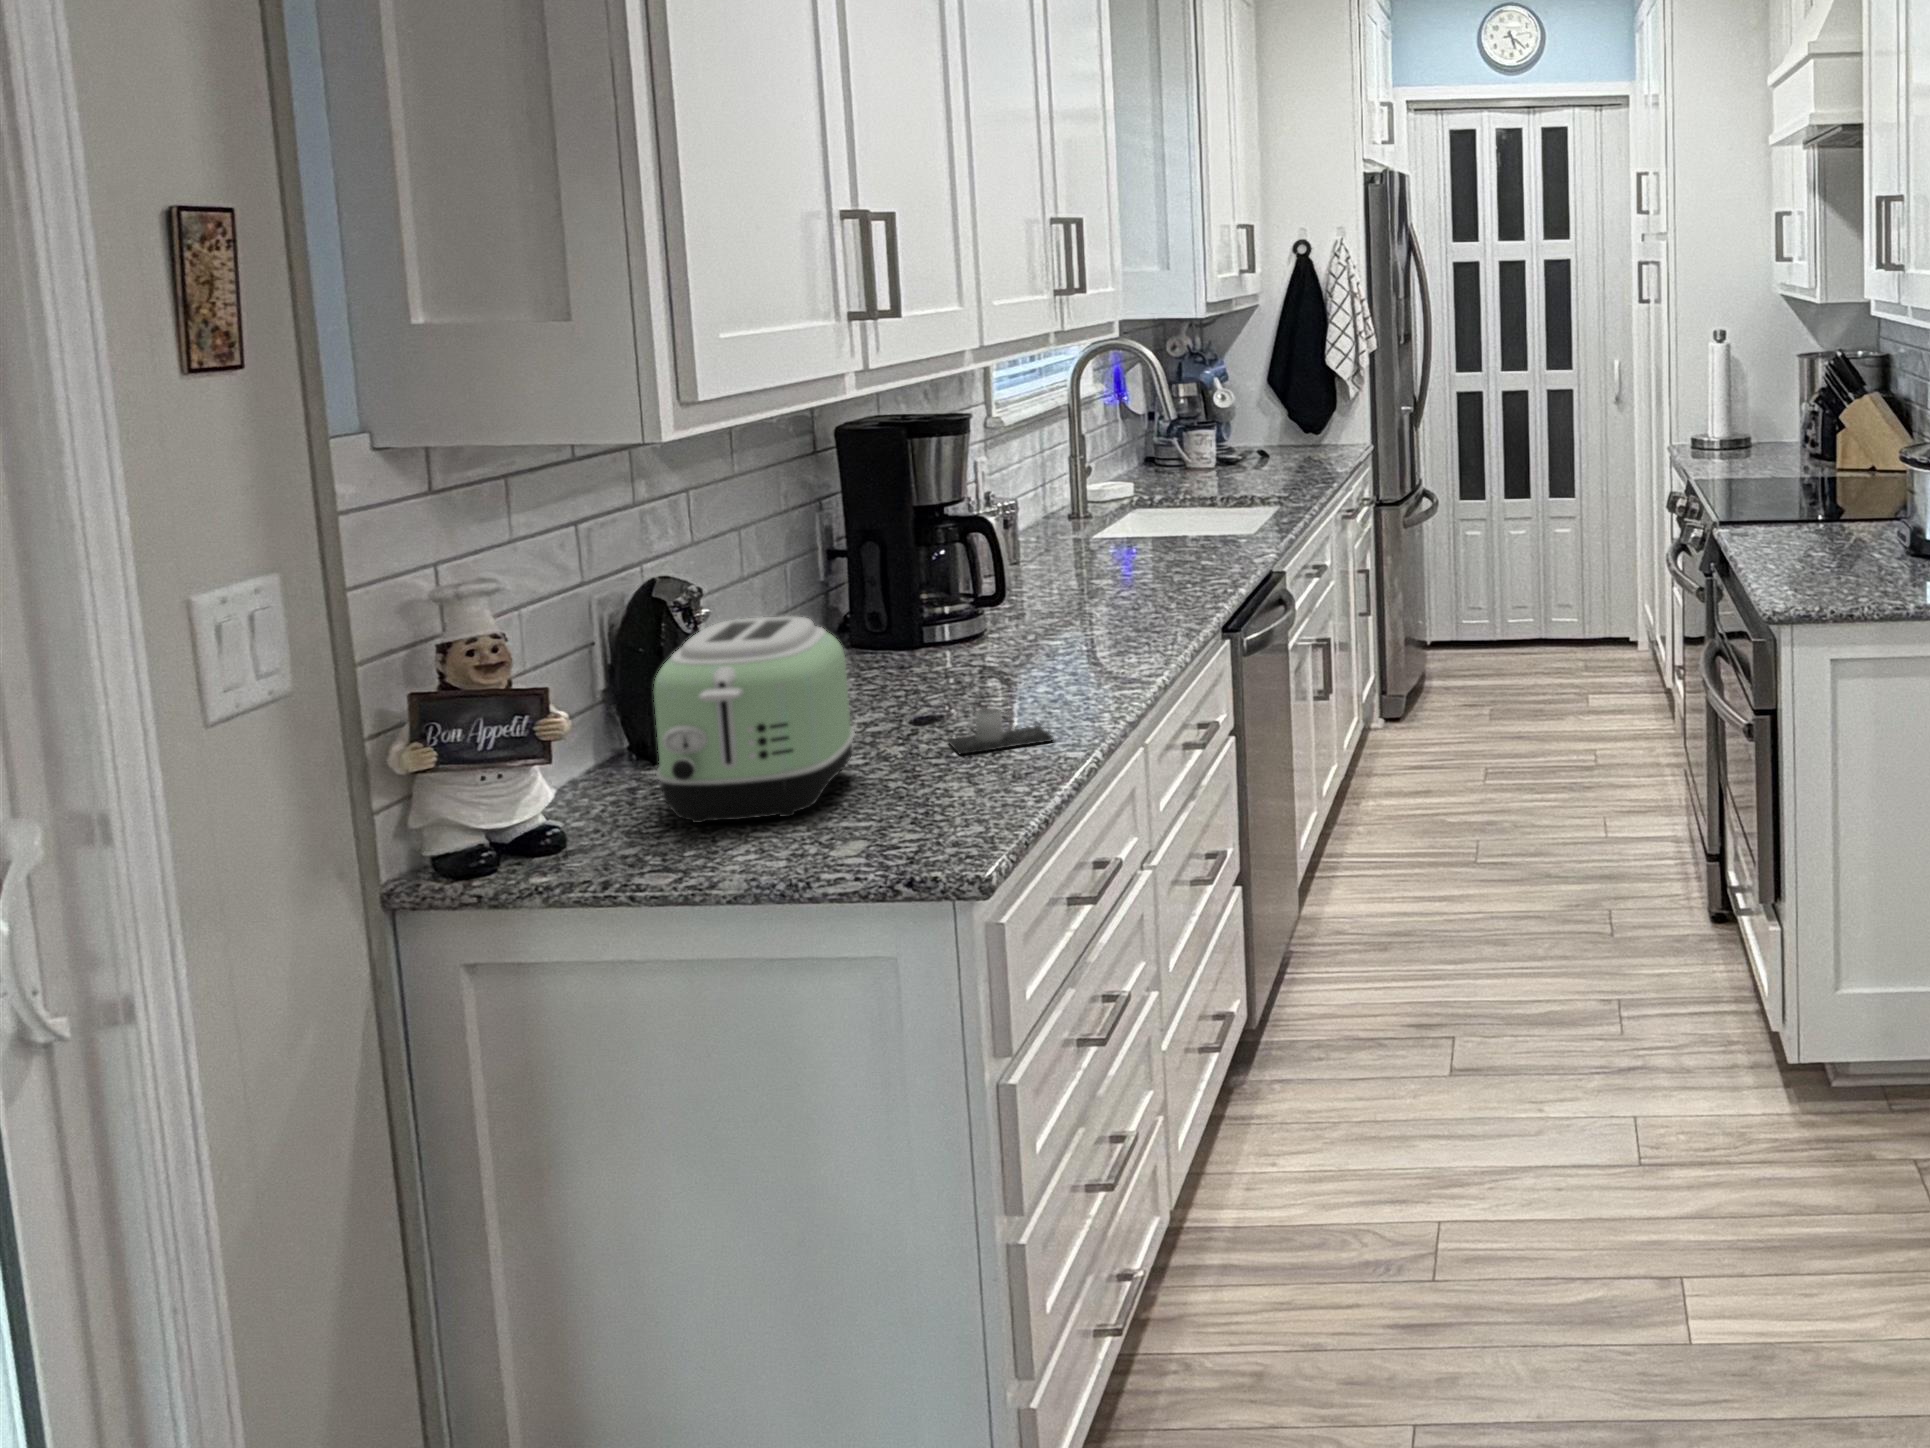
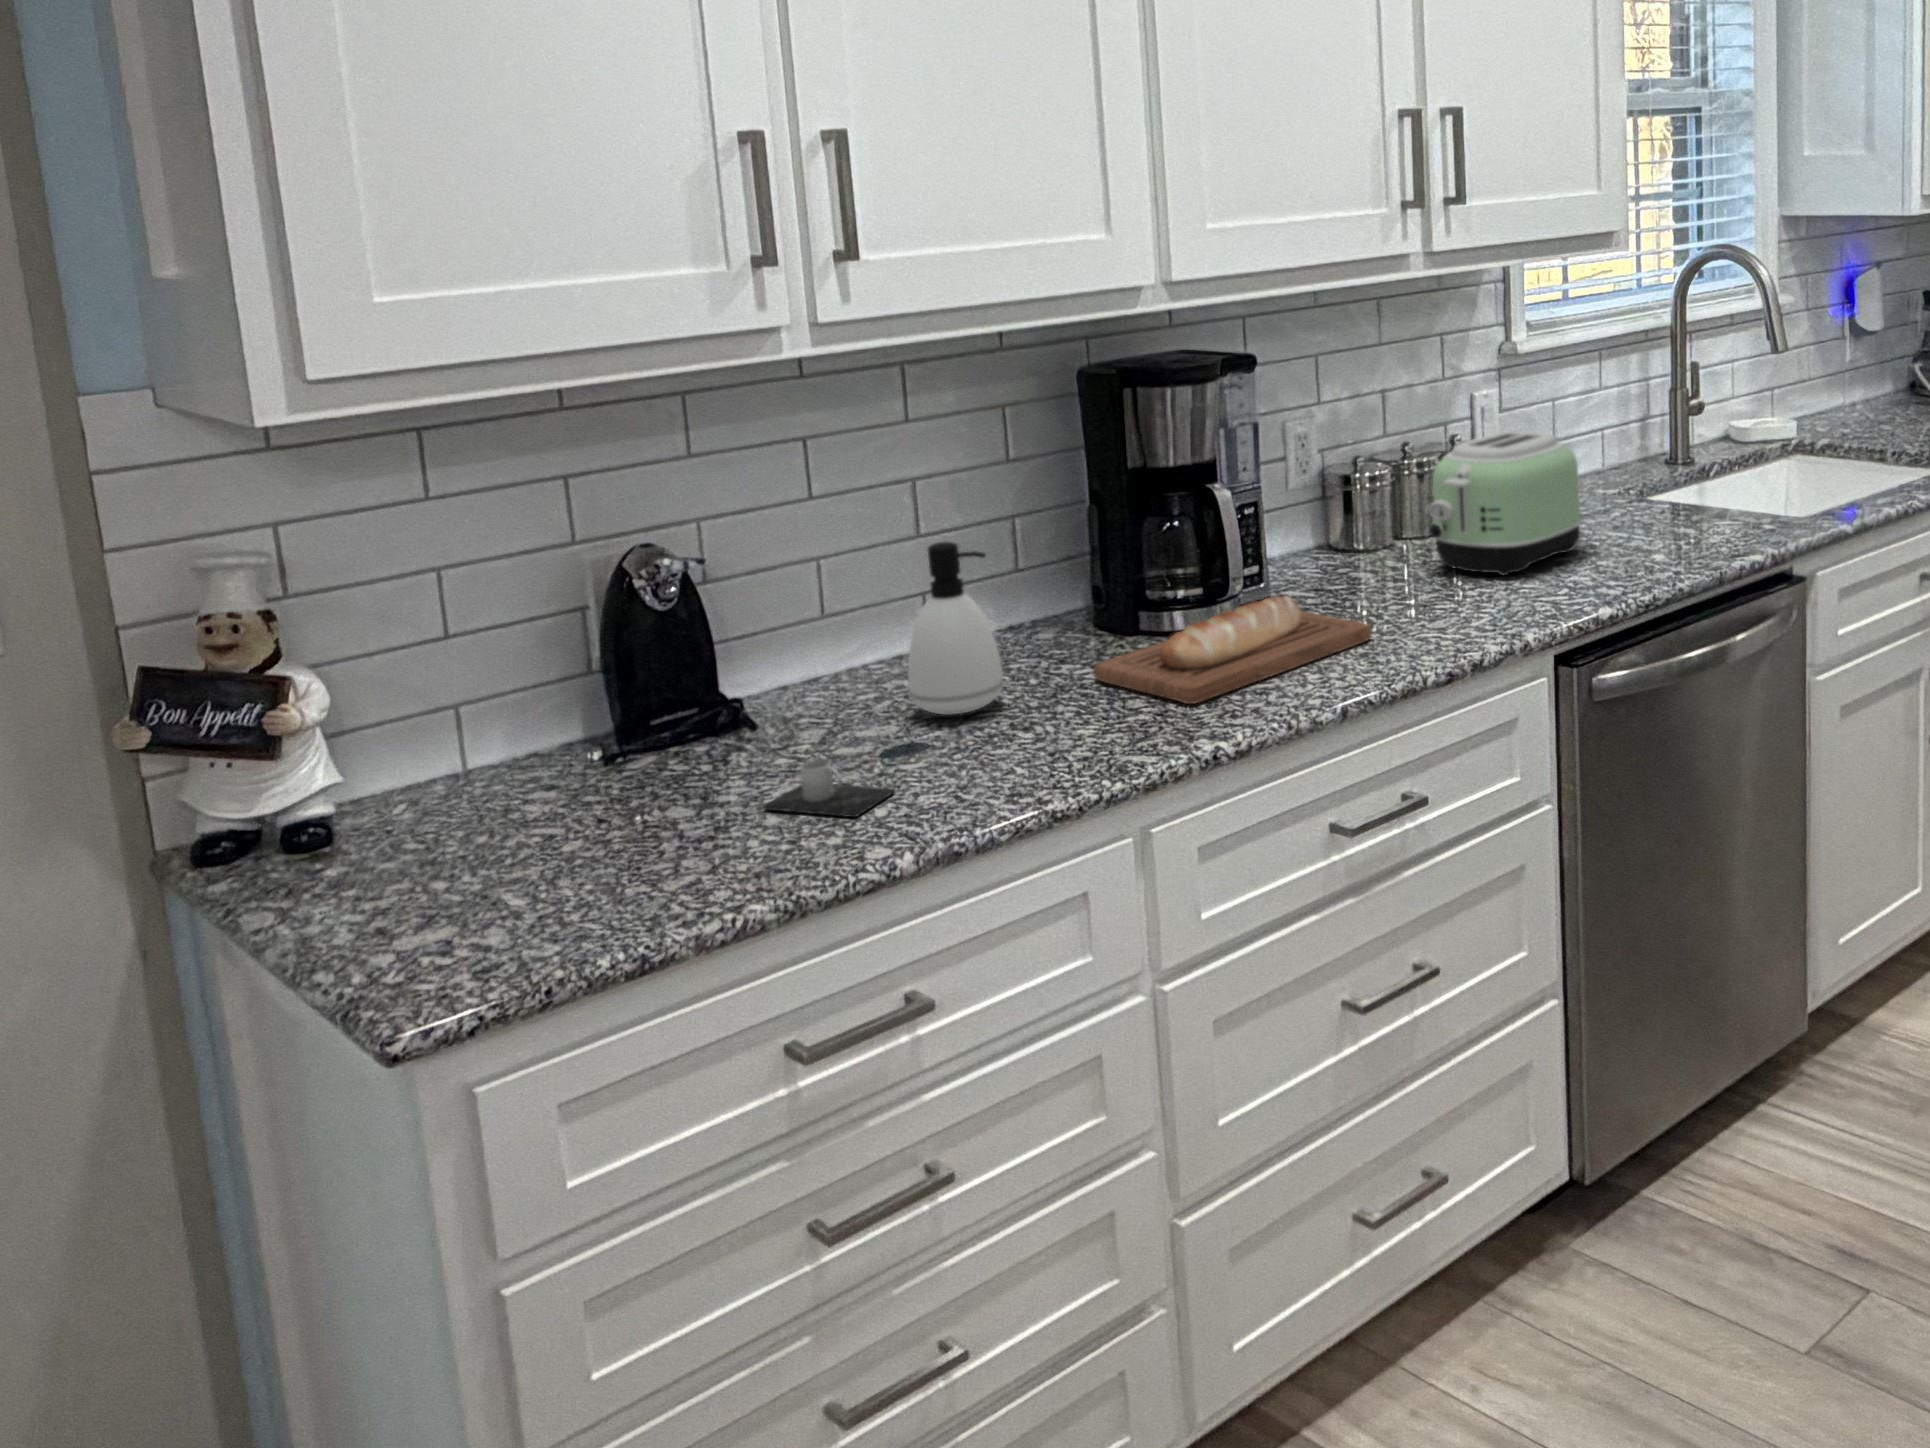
soap dispenser: none [888,545,974,699] -> present [908,542,1004,715]
bread loaf: none [993,594,1149,668] -> present [1093,597,1372,704]
toaster: present [654,616,855,823] -> present [1429,432,1583,575]

